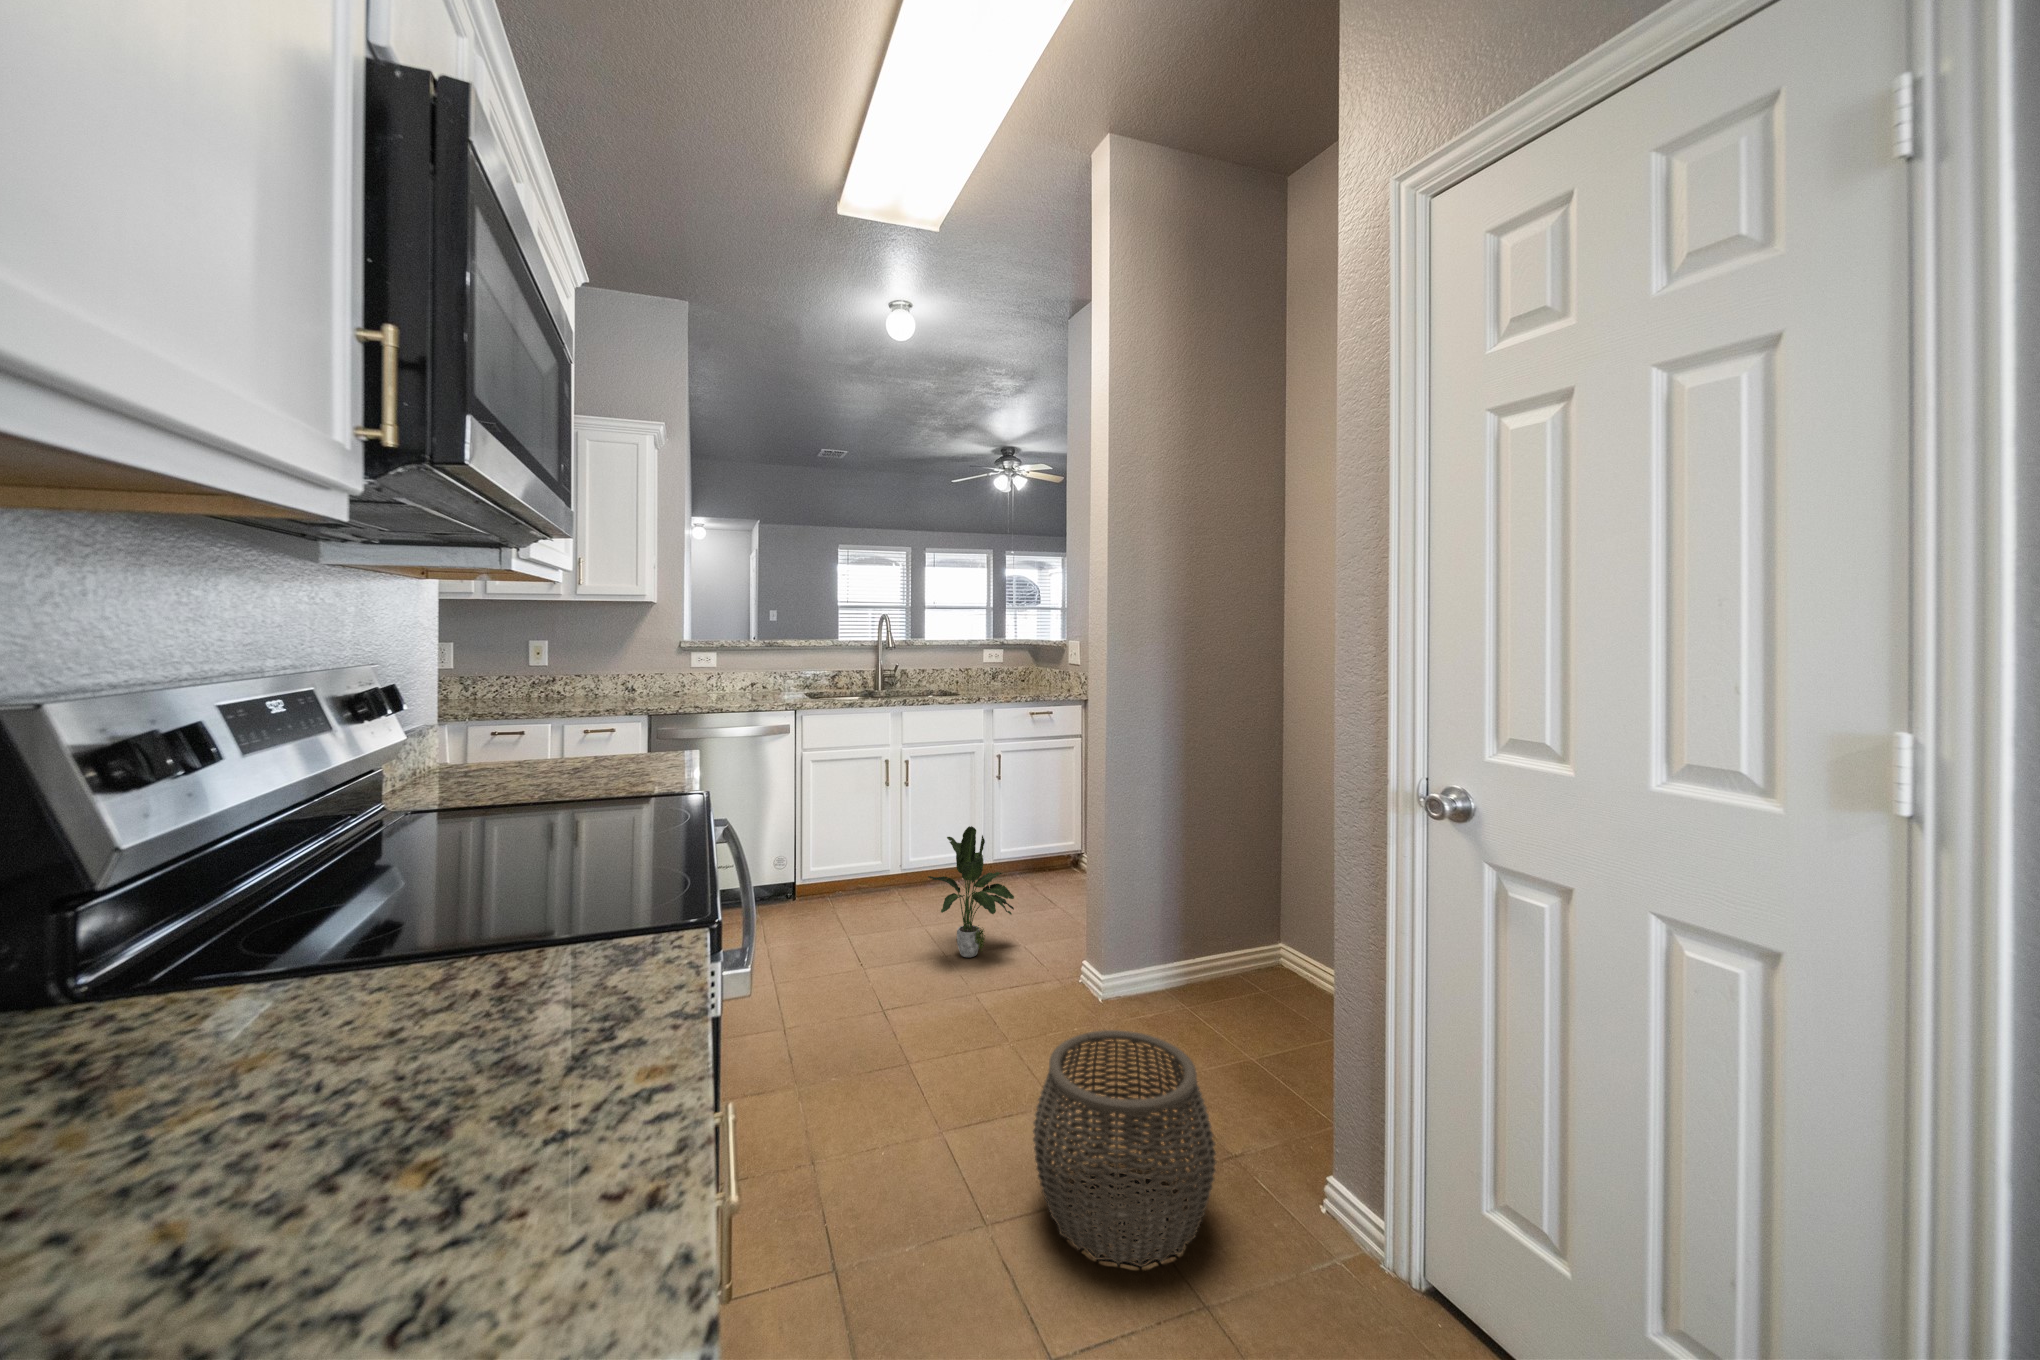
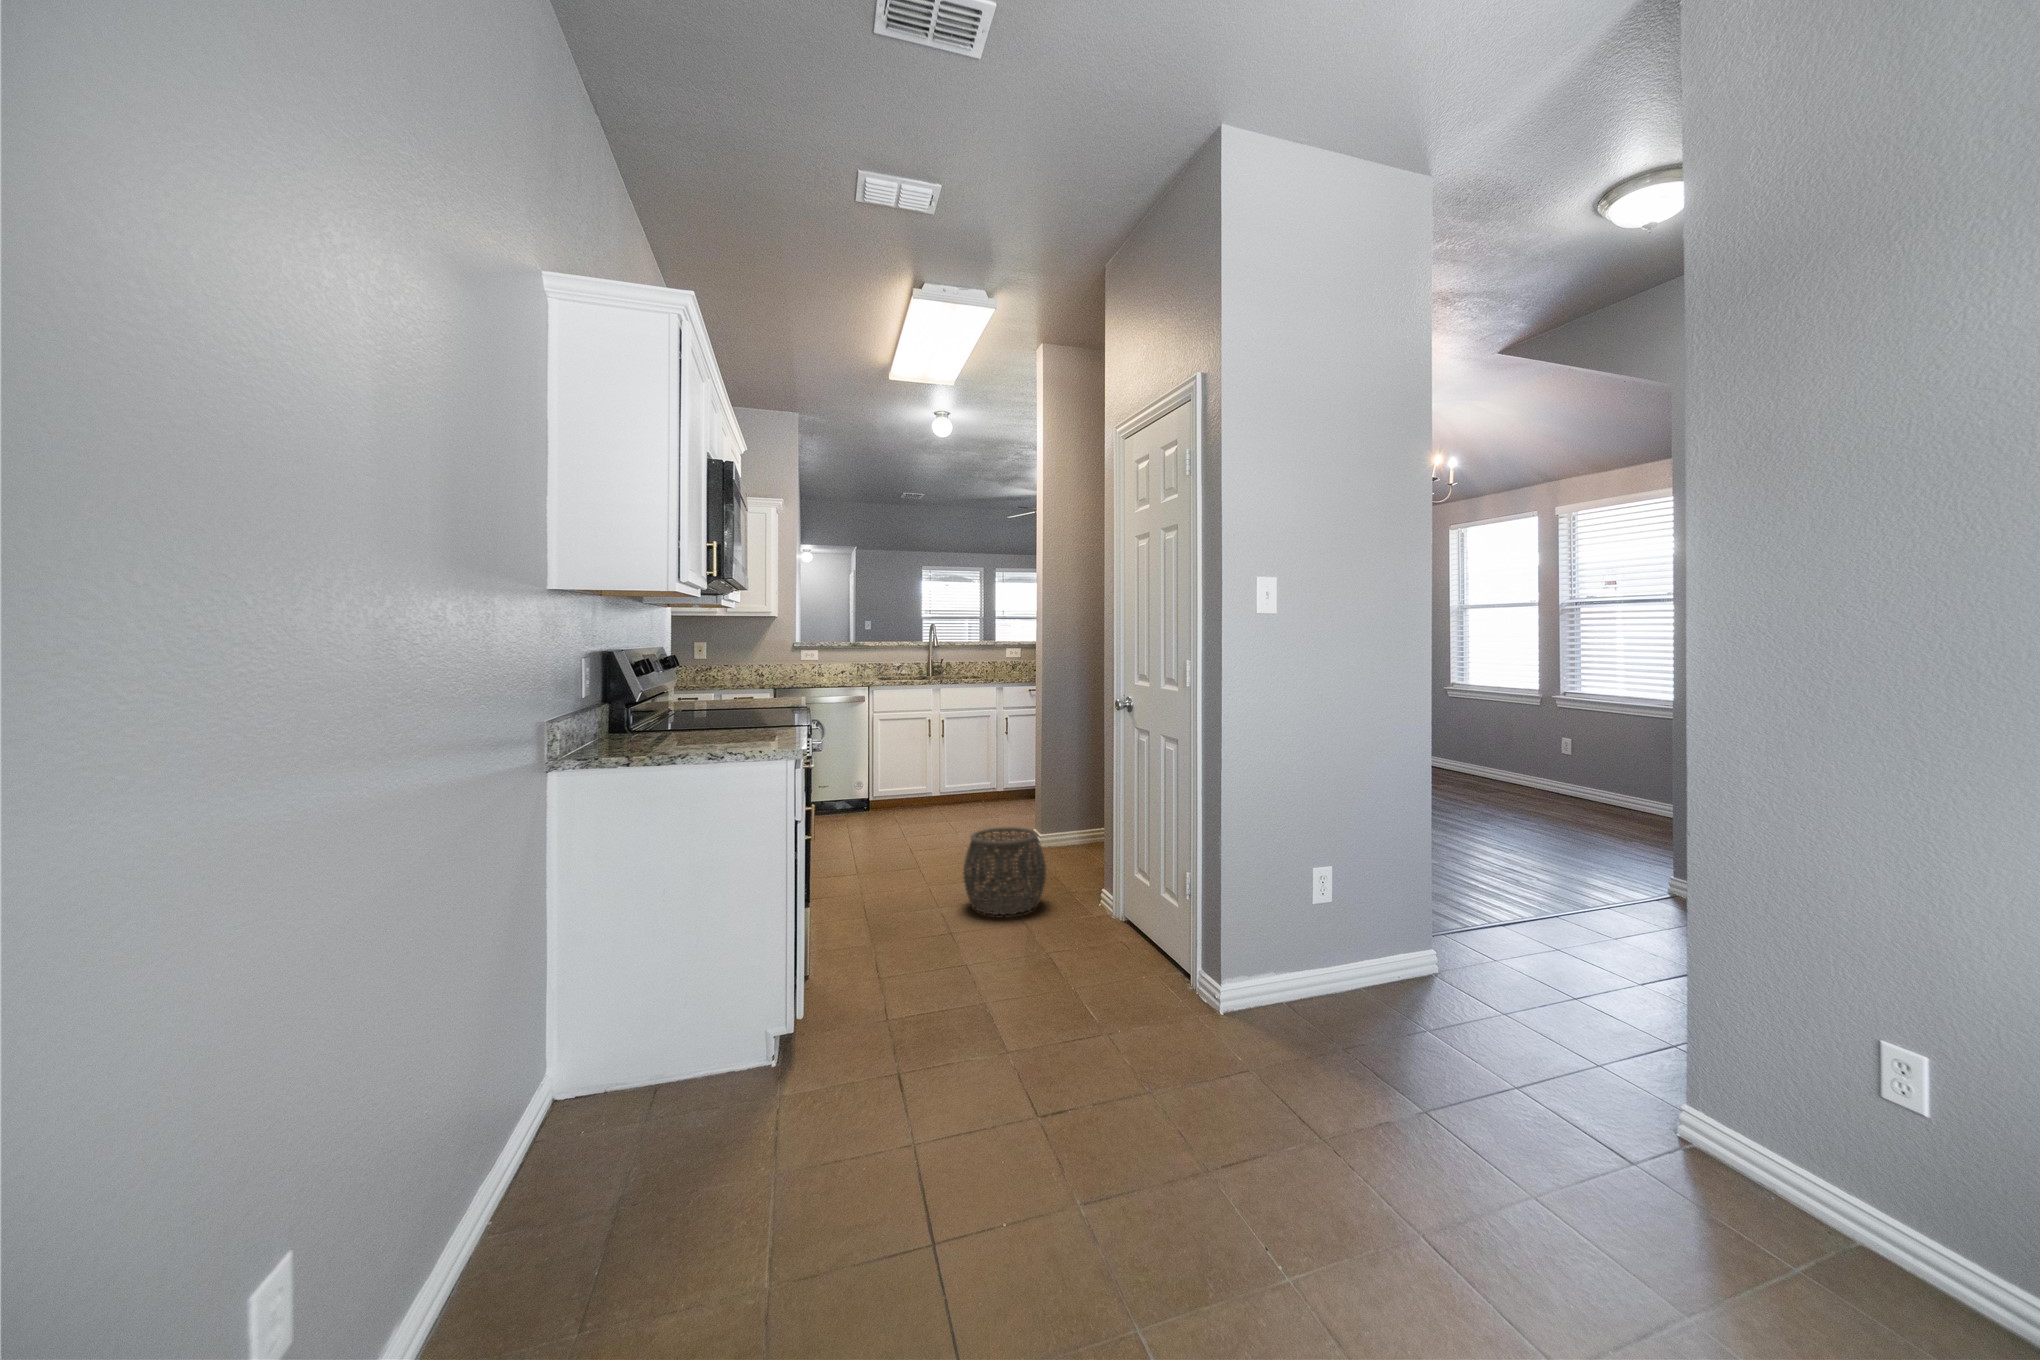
potted plant: present [928,826,1014,957] -> none [947,756,1004,836]

